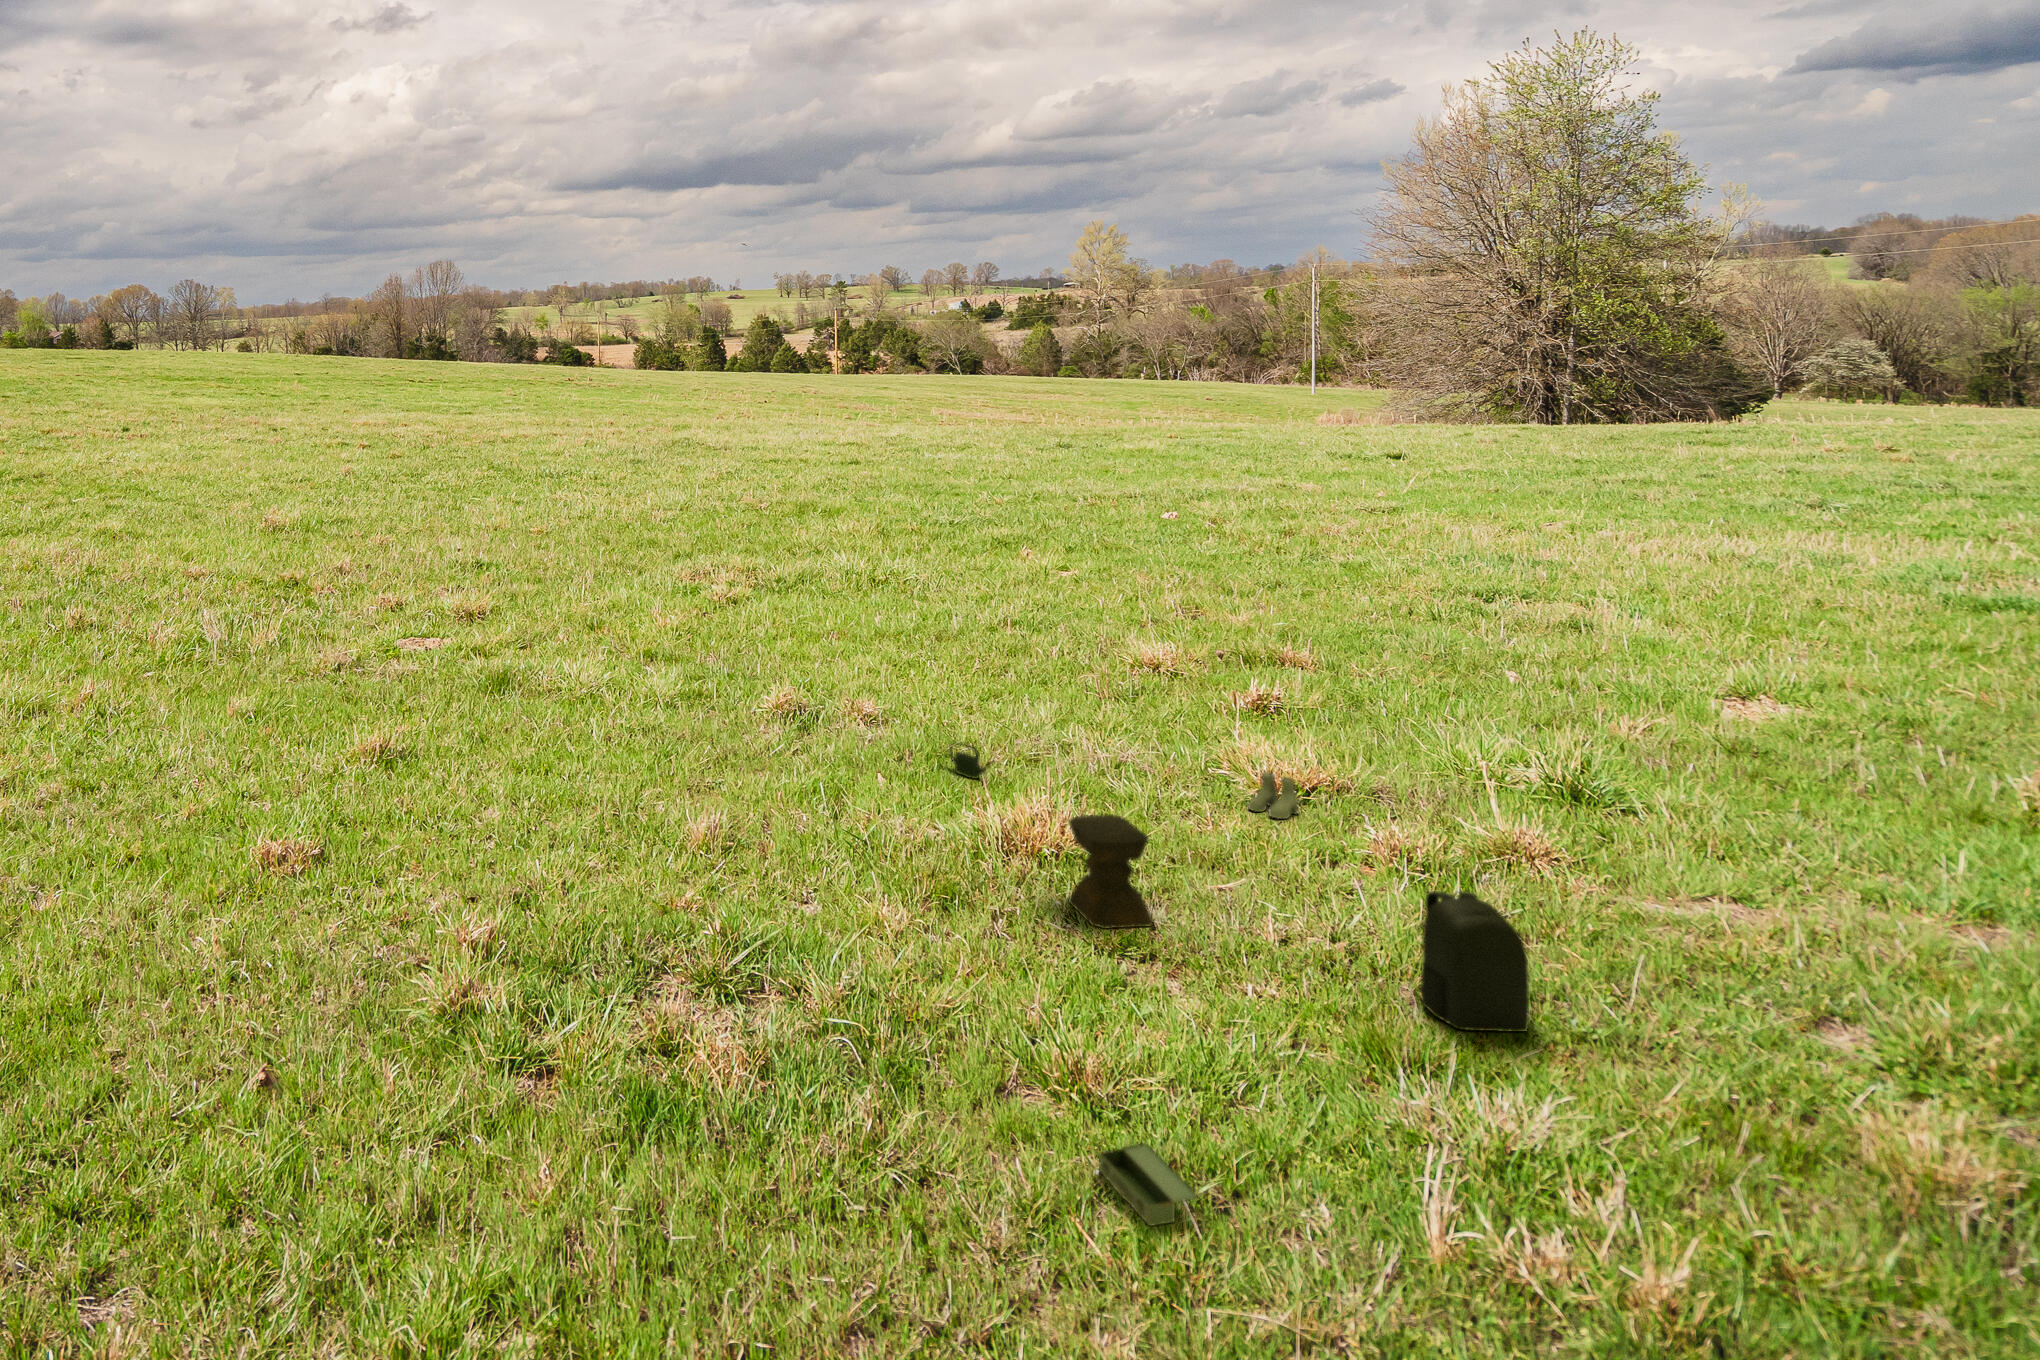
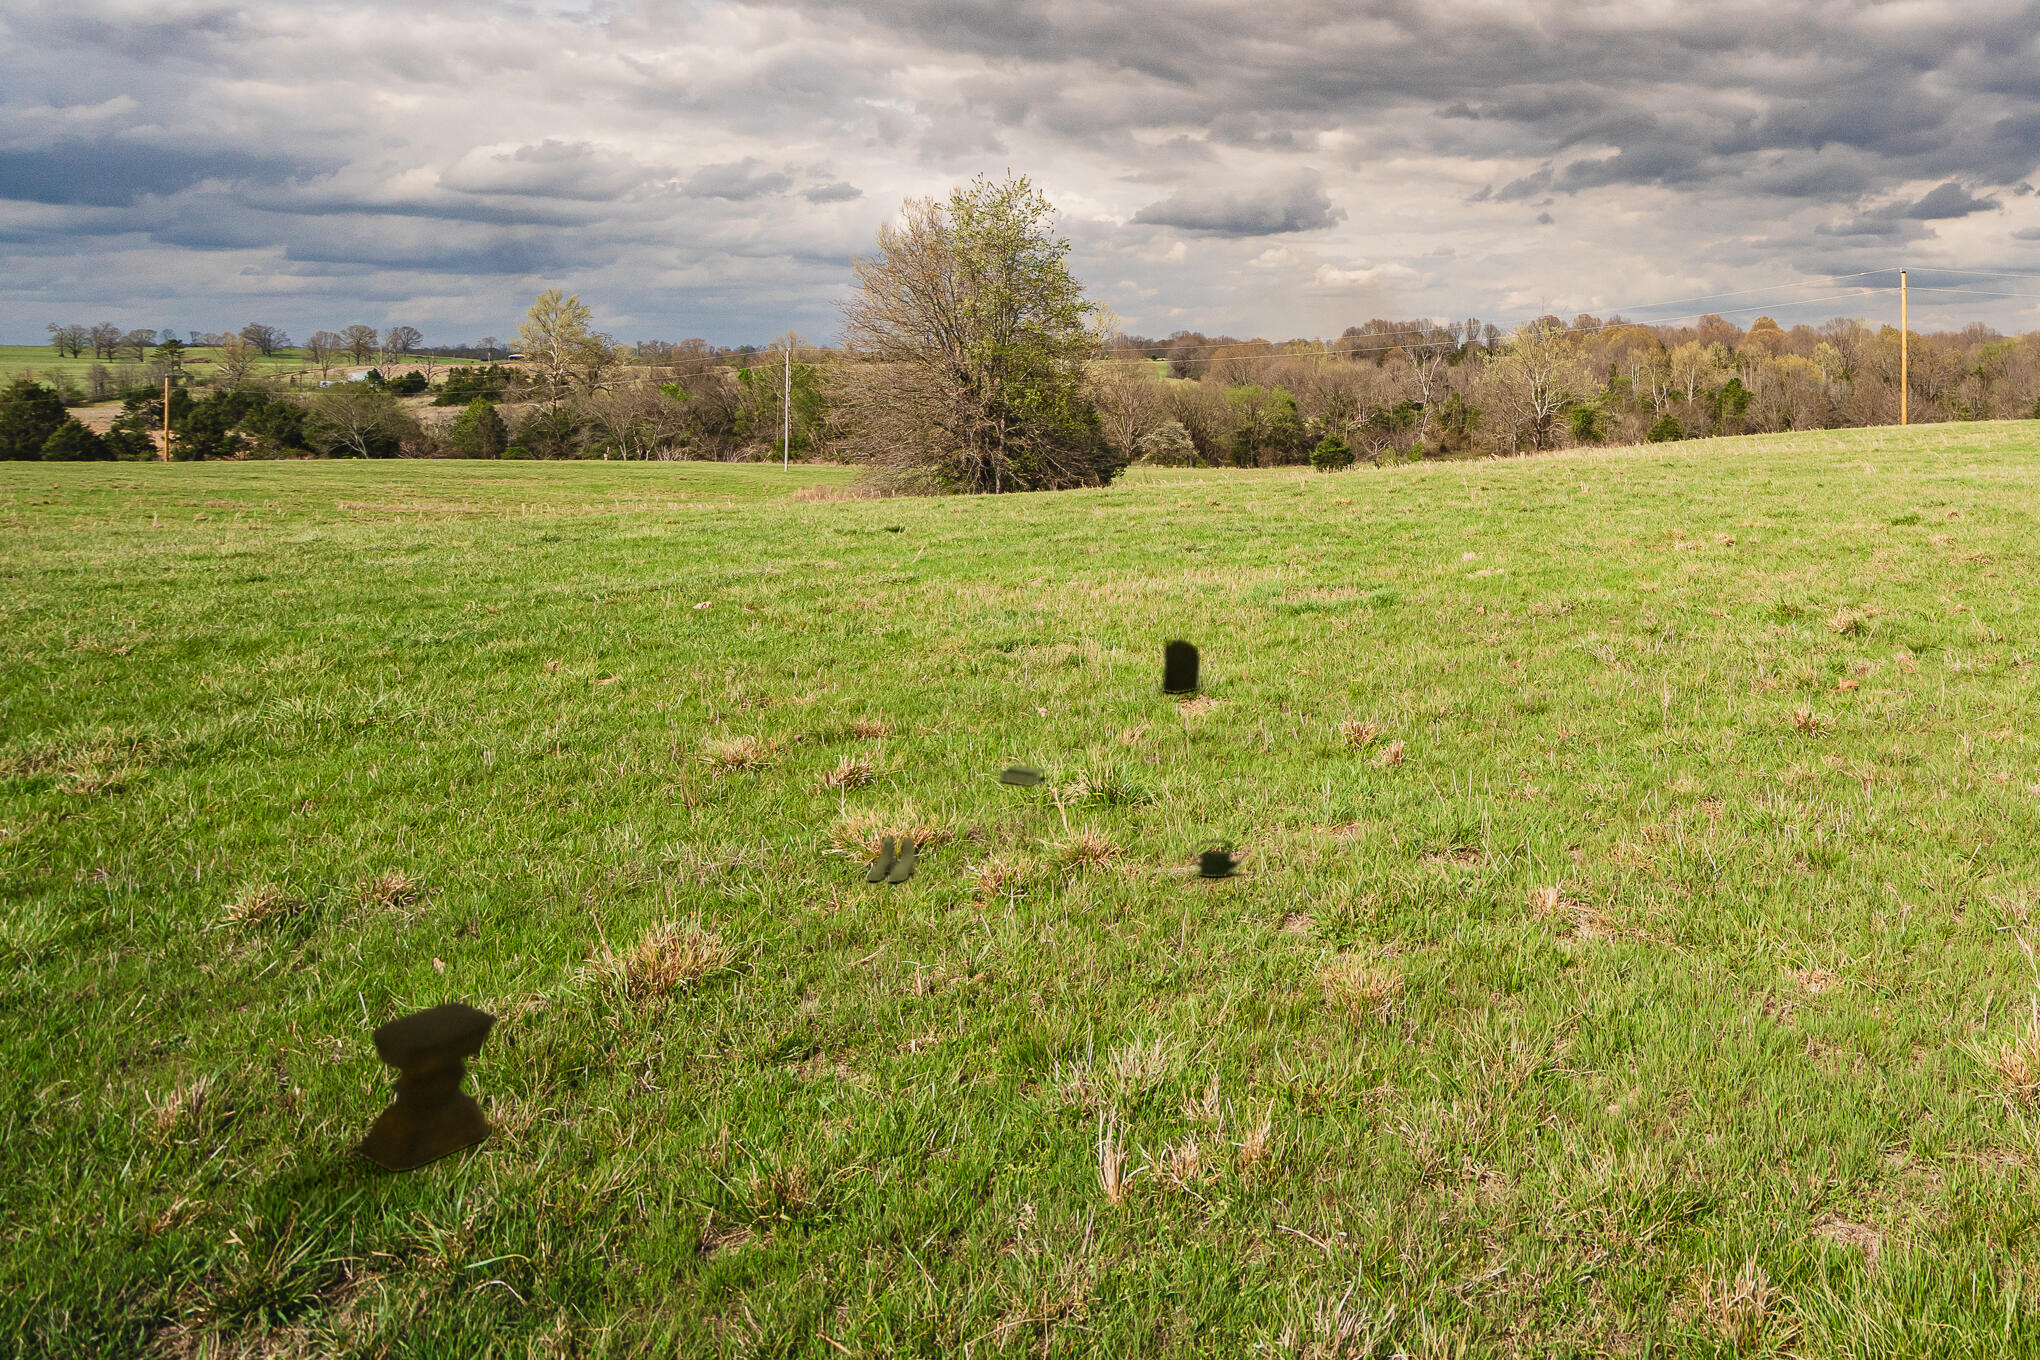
watering can: present [949,743,991,779] -> present [1193,839,1243,877]
stool: present [1068,814,1153,929] -> present [356,1002,497,1172]
backpack: present [1420,891,1529,1032] -> present [1162,639,1200,693]
toolbox: present [1099,1143,1198,1226] -> present [1000,765,1045,786]

